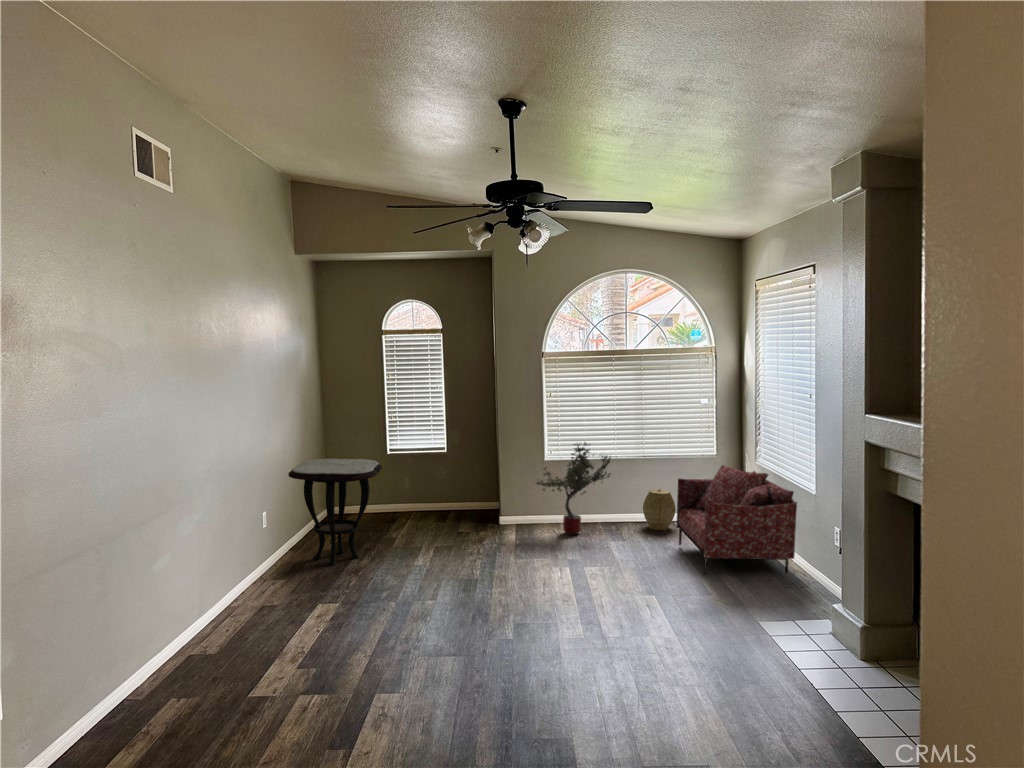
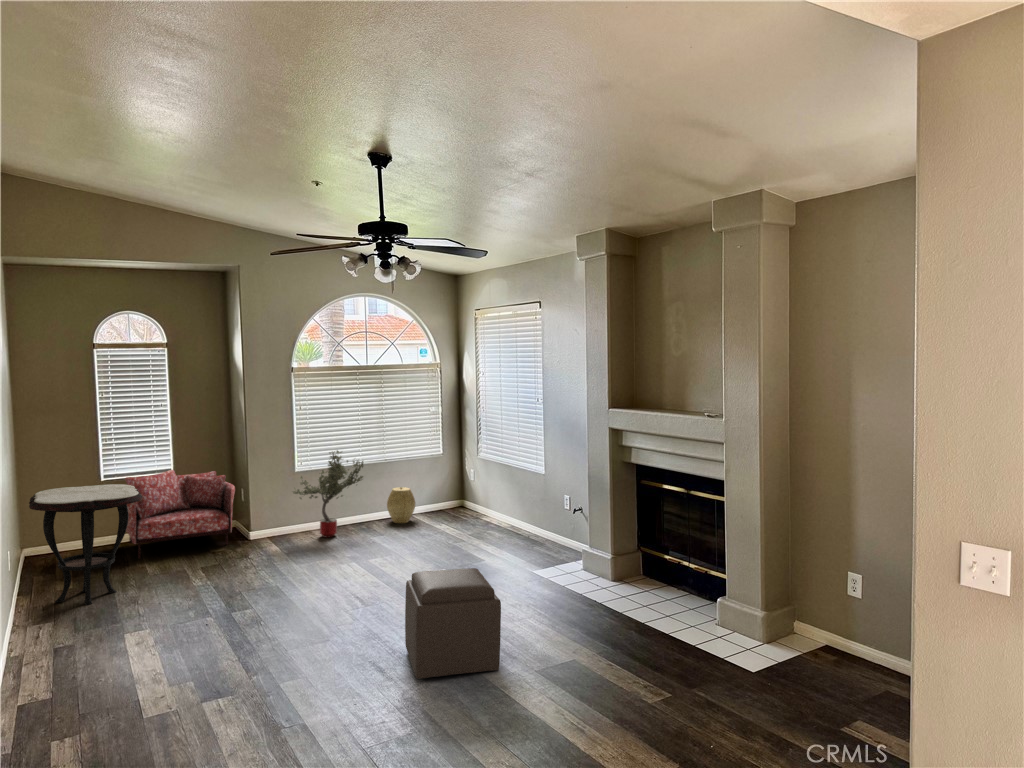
armchair: present [676,465,797,574] -> present [125,470,235,558]
ottoman: none [505,599,622,743] -> present [405,568,501,679]

